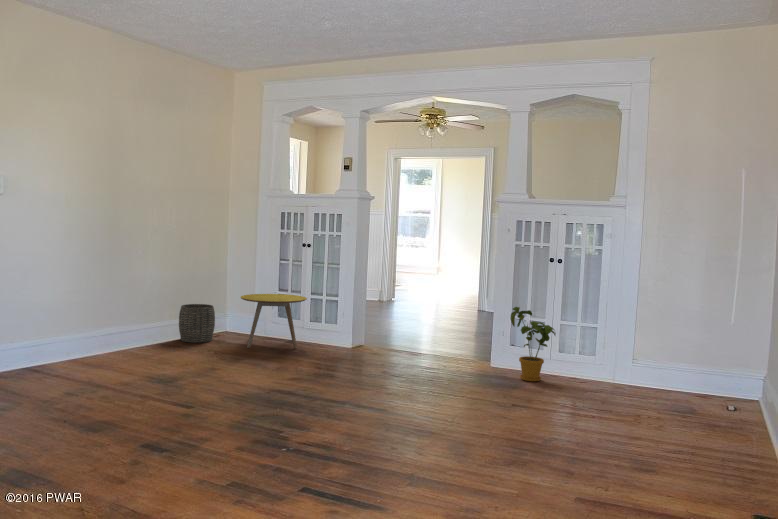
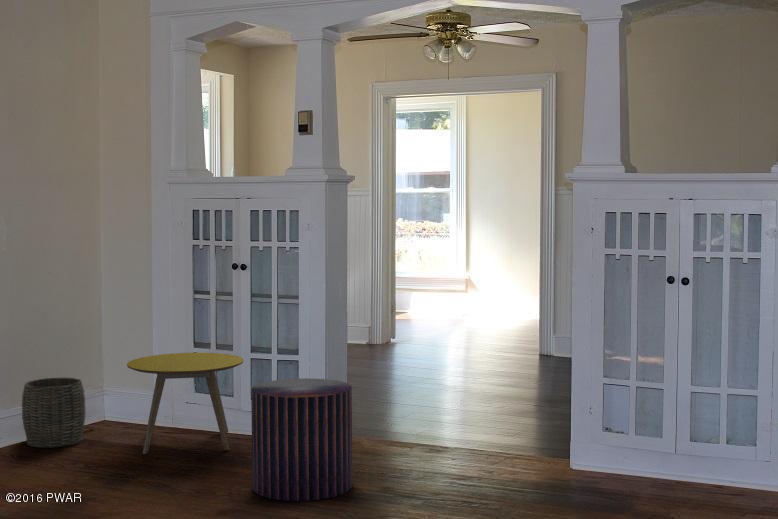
pouf: none [310,307,369,373] -> present [251,378,353,501]
house plant: present [510,307,556,381] -> none [603,370,686,500]

